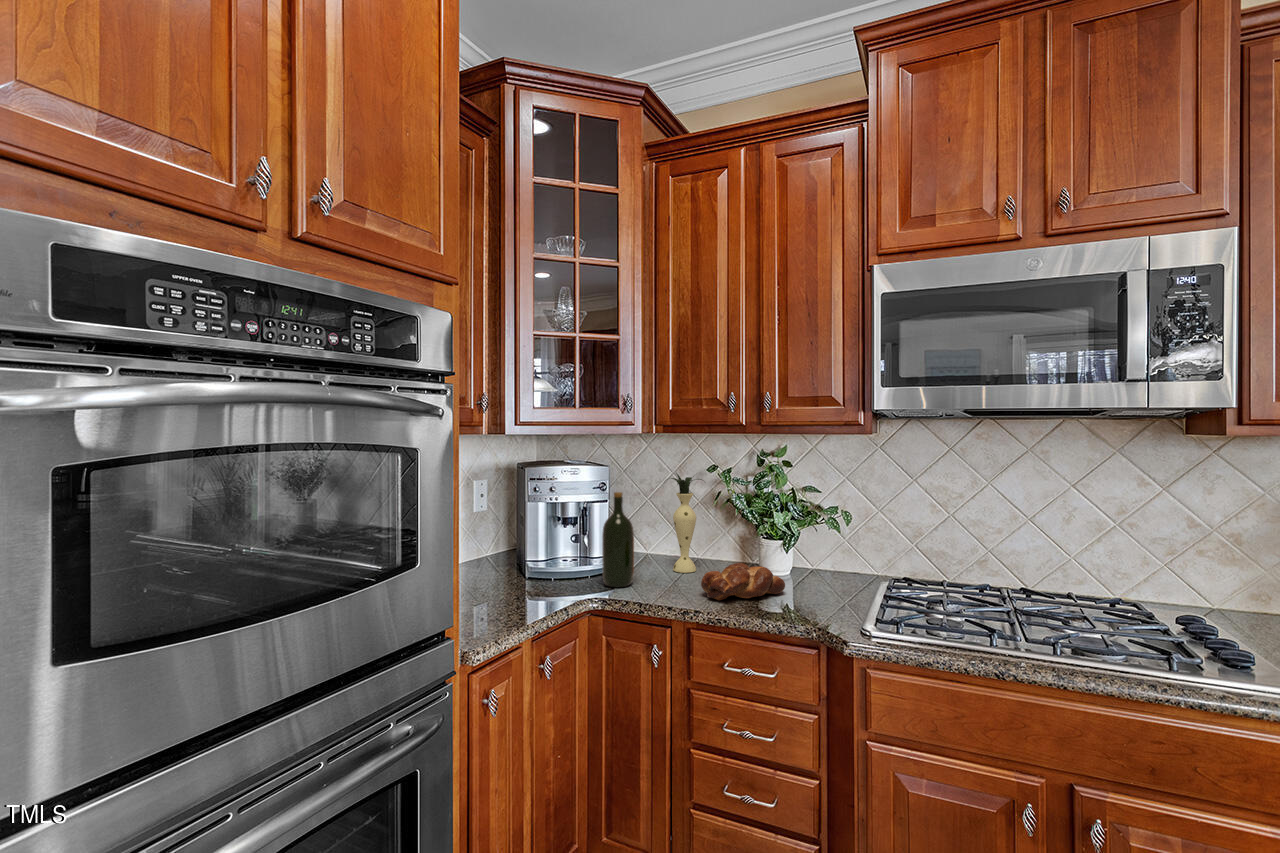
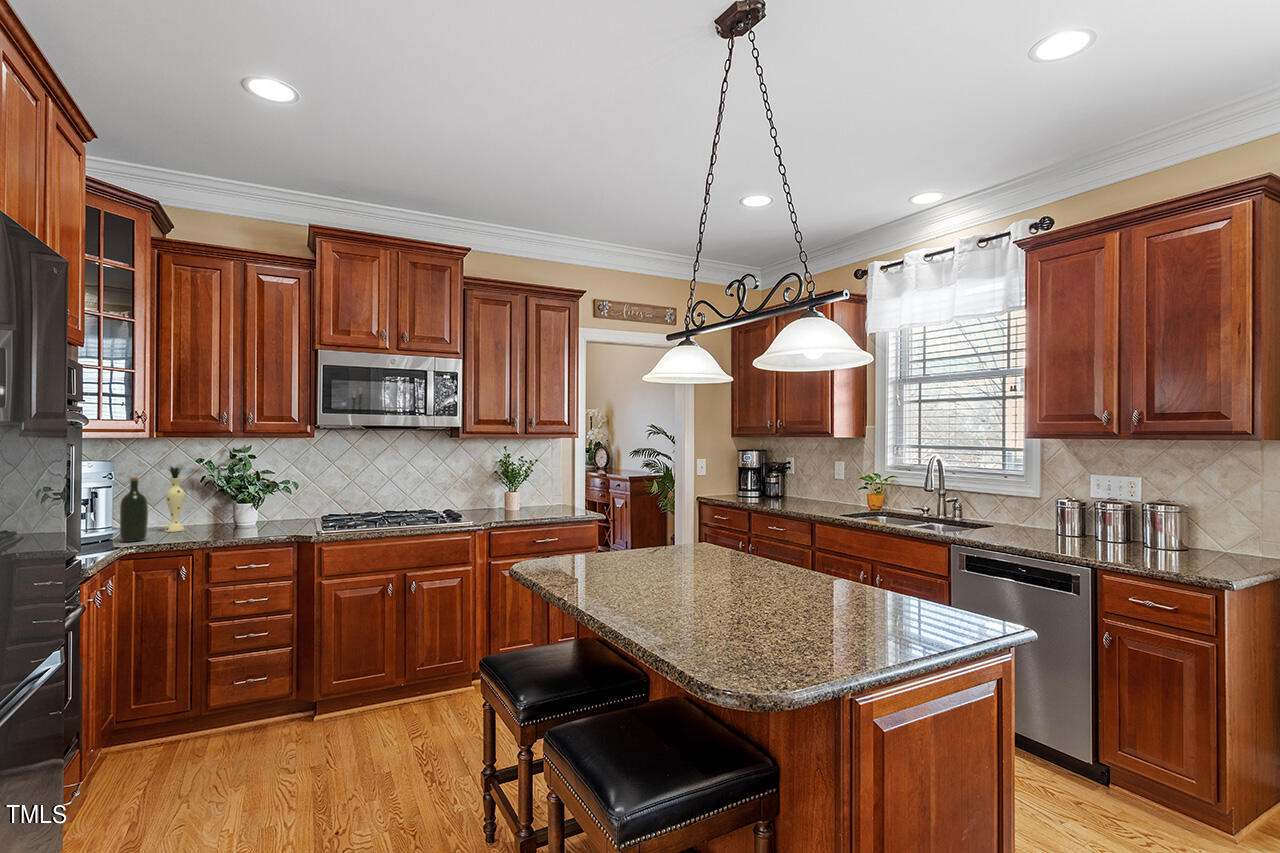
bread loaf: present [701,563,785,600] -> none [208,514,263,535]

